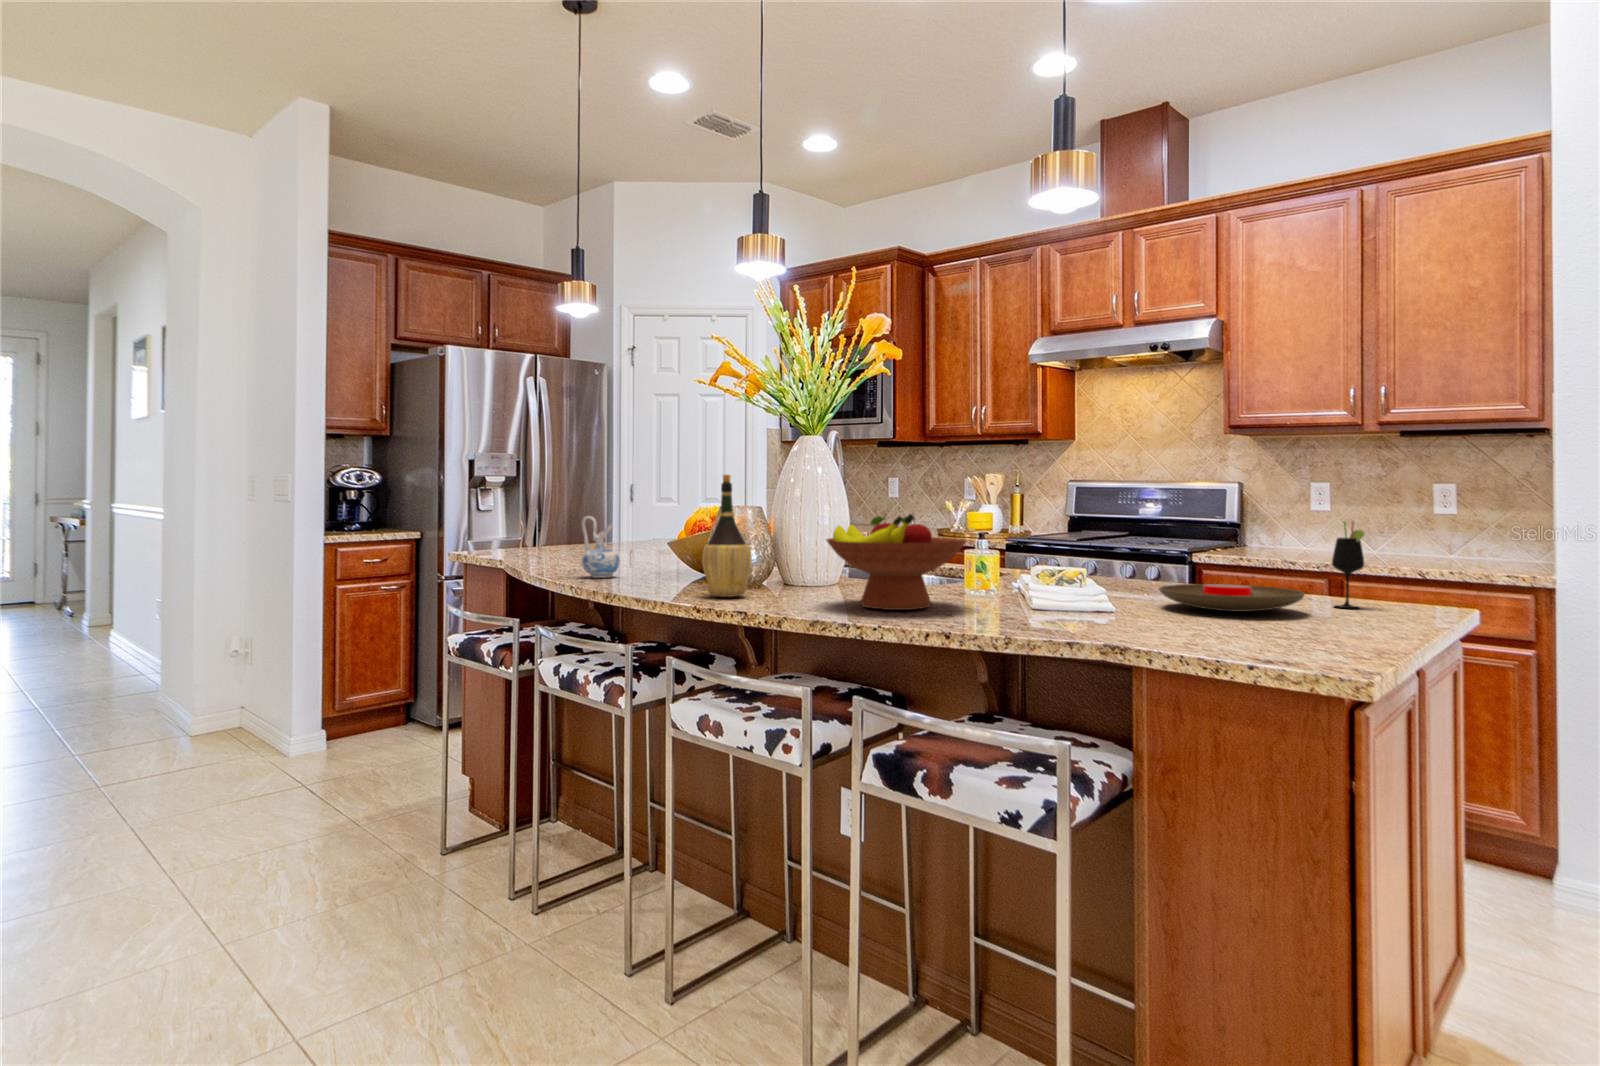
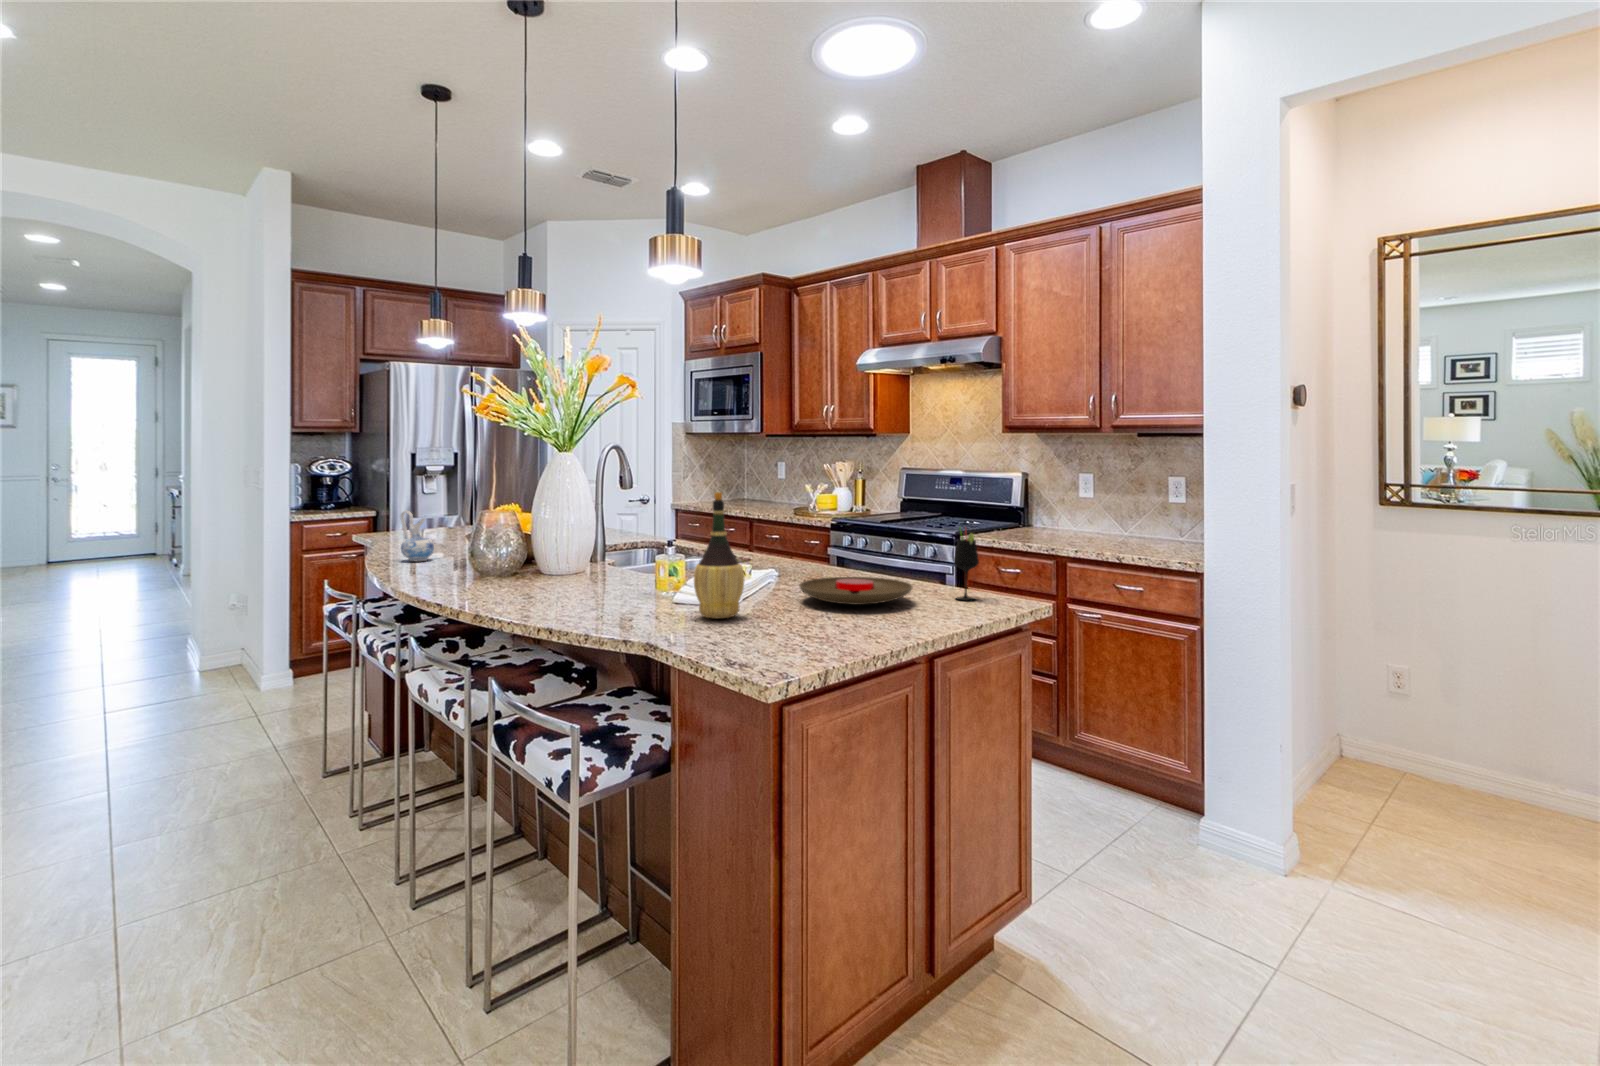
wine bottle: present [702,474,751,597] -> present [694,492,744,618]
fruit bowl: present [826,514,966,610] -> none [515,521,638,601]

